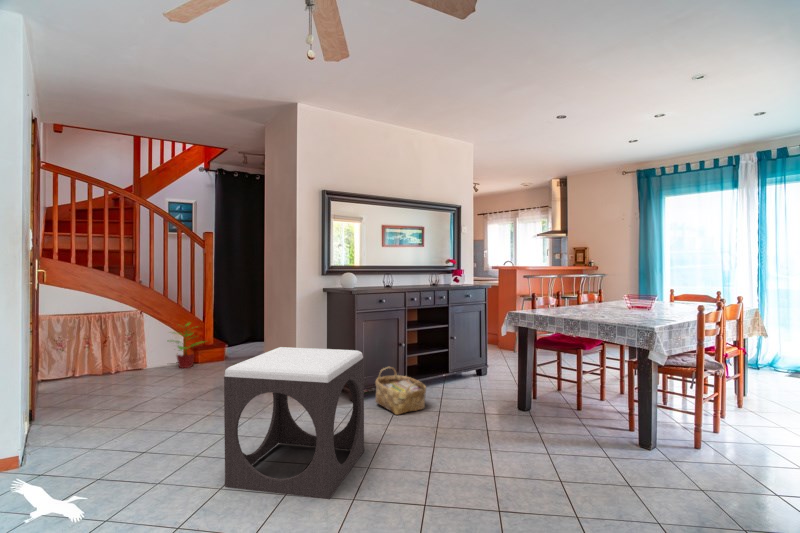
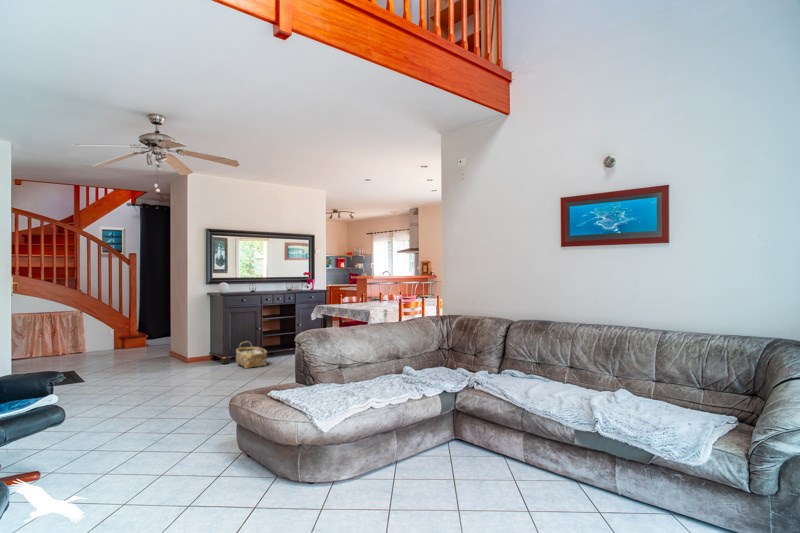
potted plant: present [173,323,203,368] -> none [100,318,132,352]
footstool: present [224,347,364,499] -> none [129,325,213,396]

